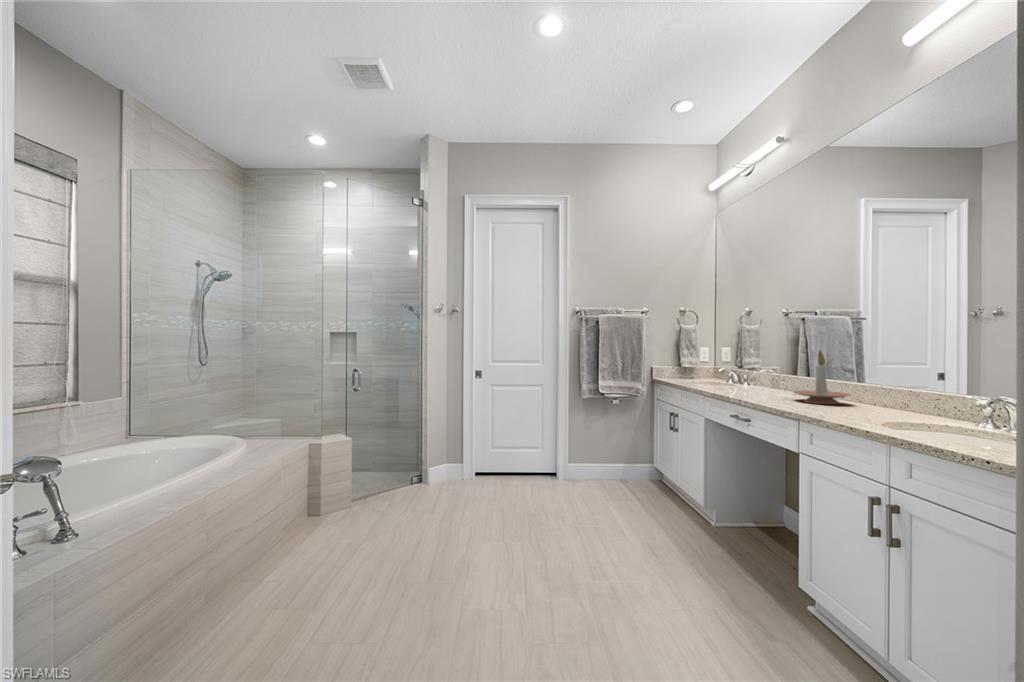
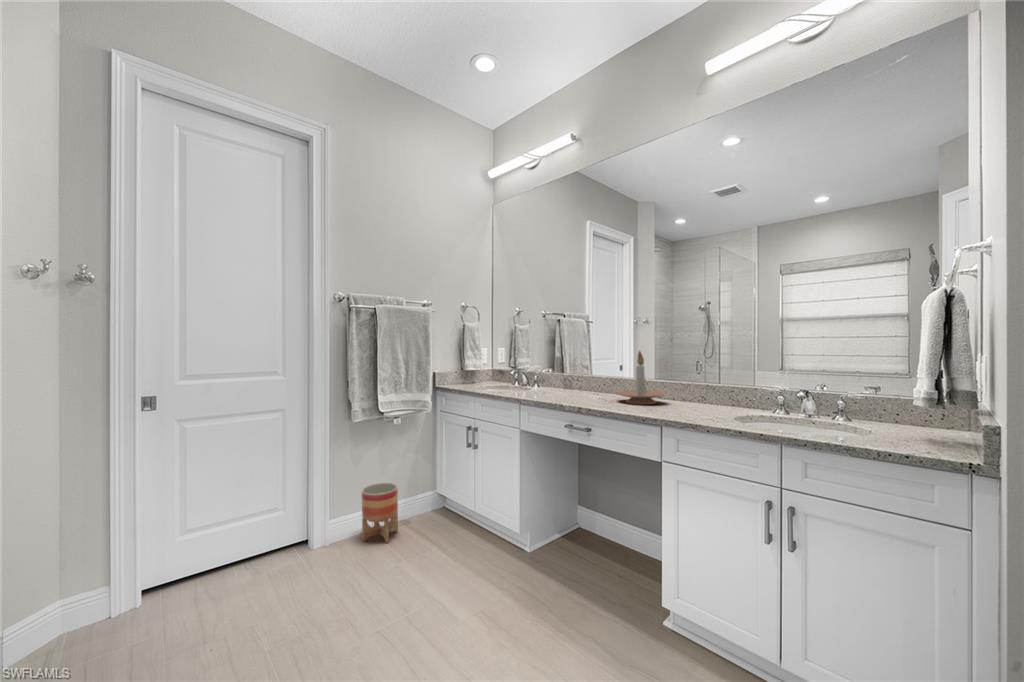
planter: none [586,448,613,492] -> present [362,483,398,543]

